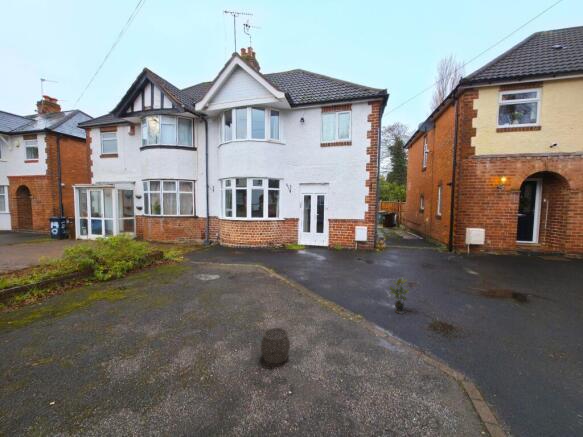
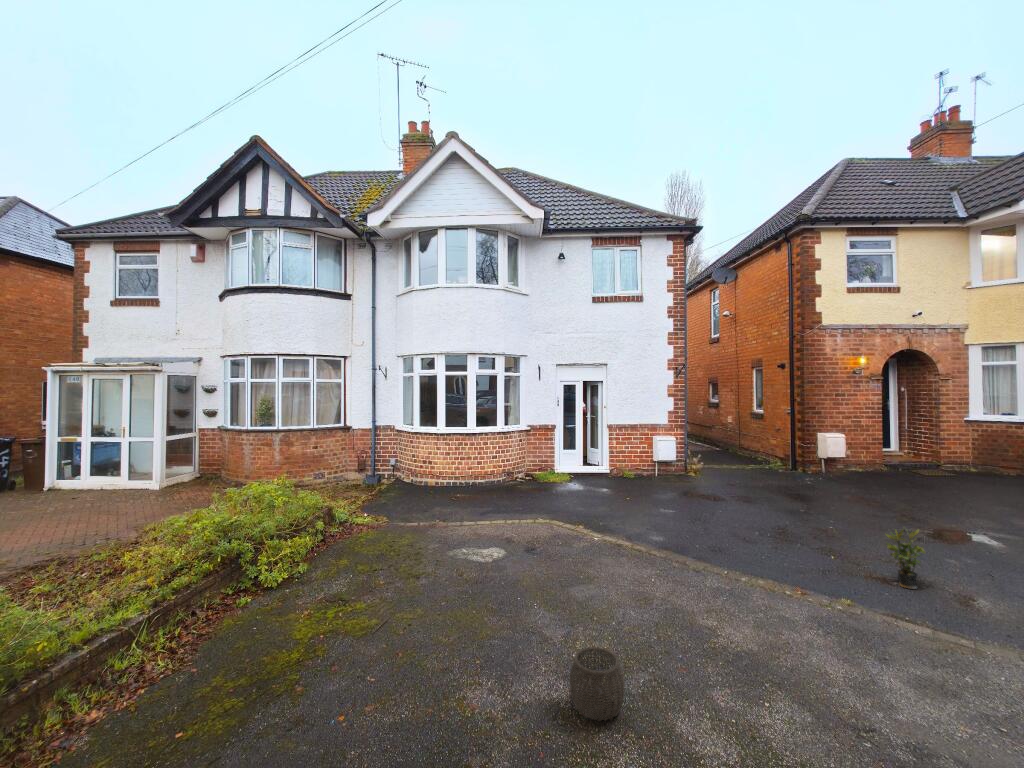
woven basket: present [261,328,290,364] -> present [570,647,625,721]

